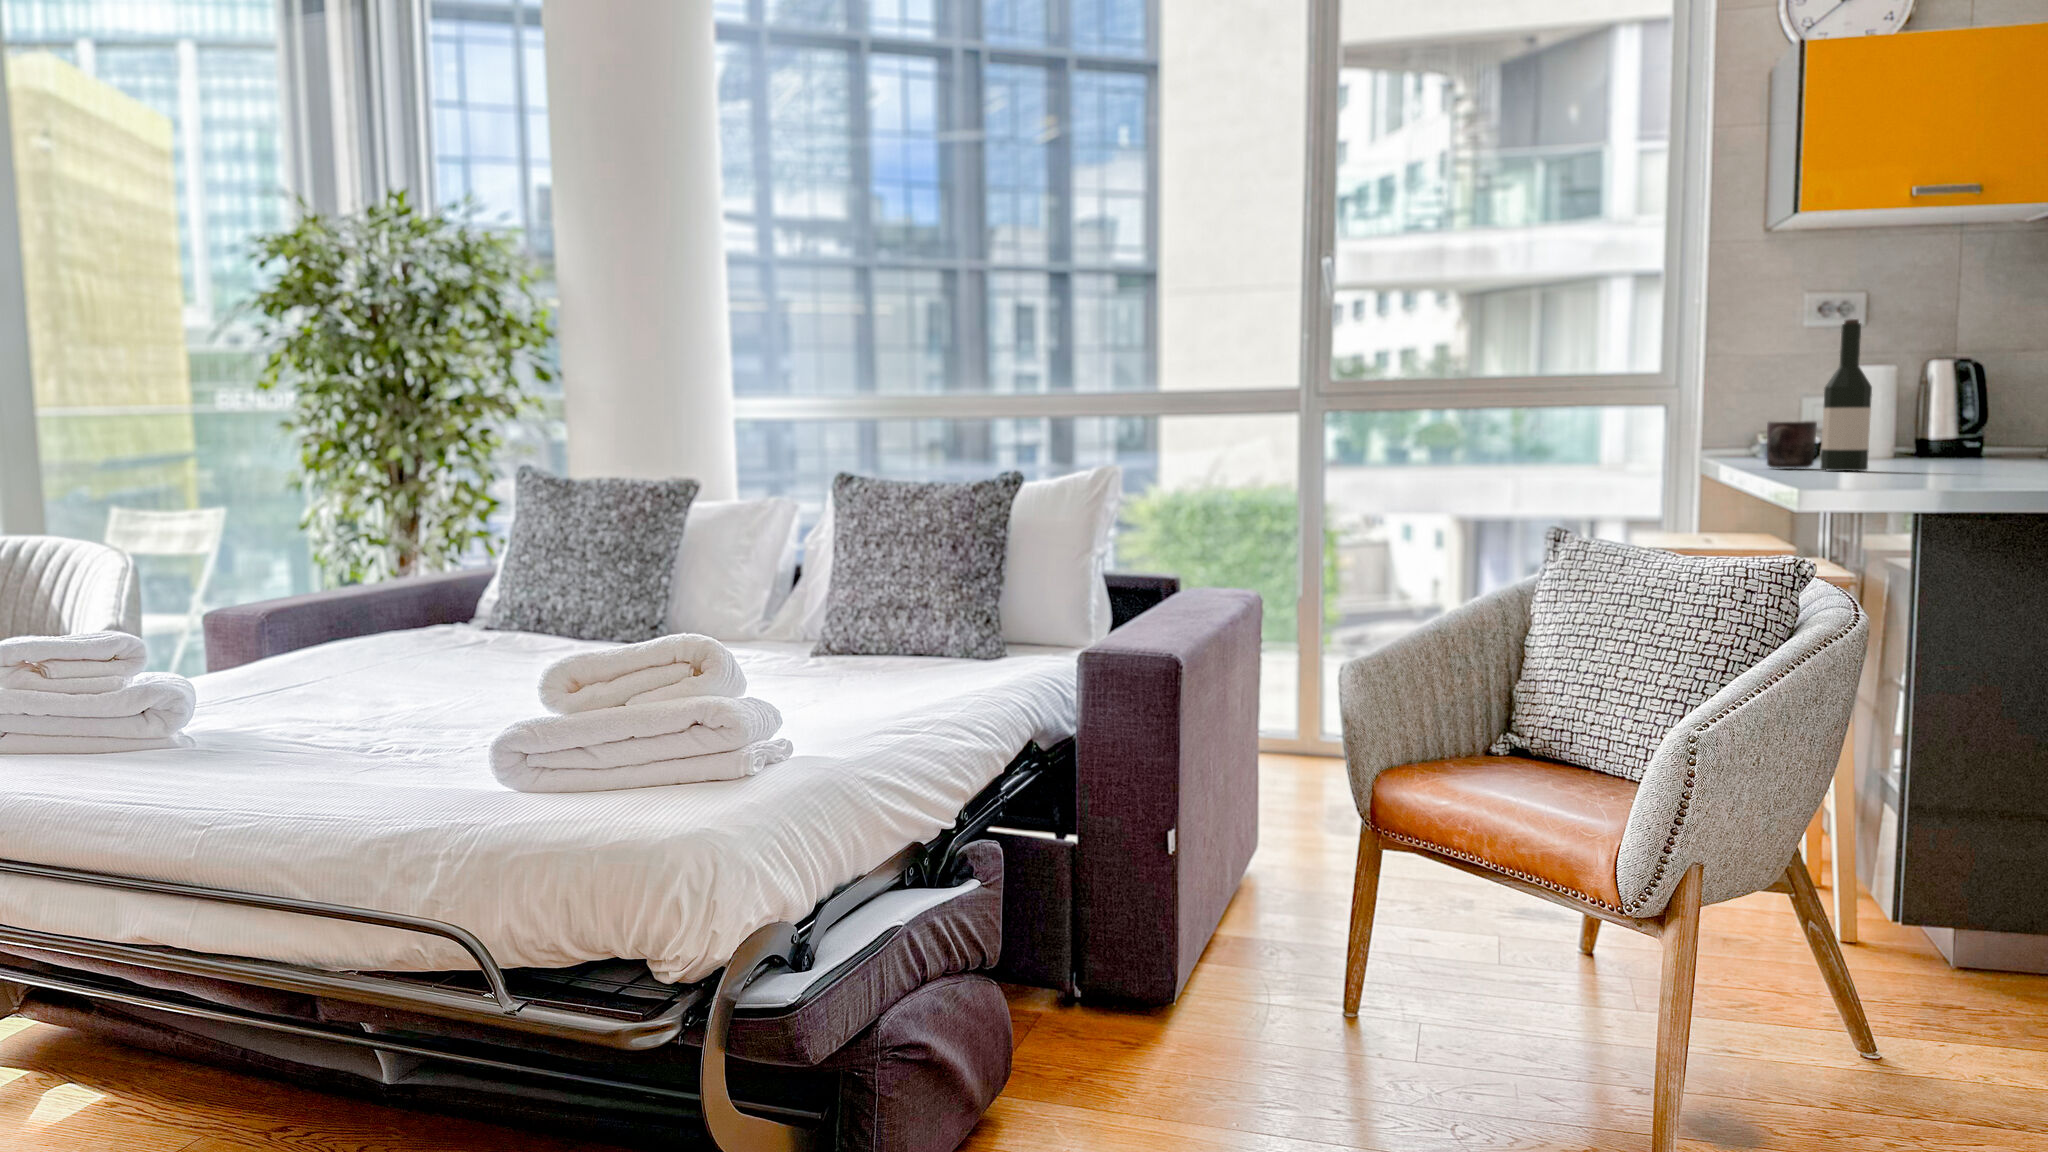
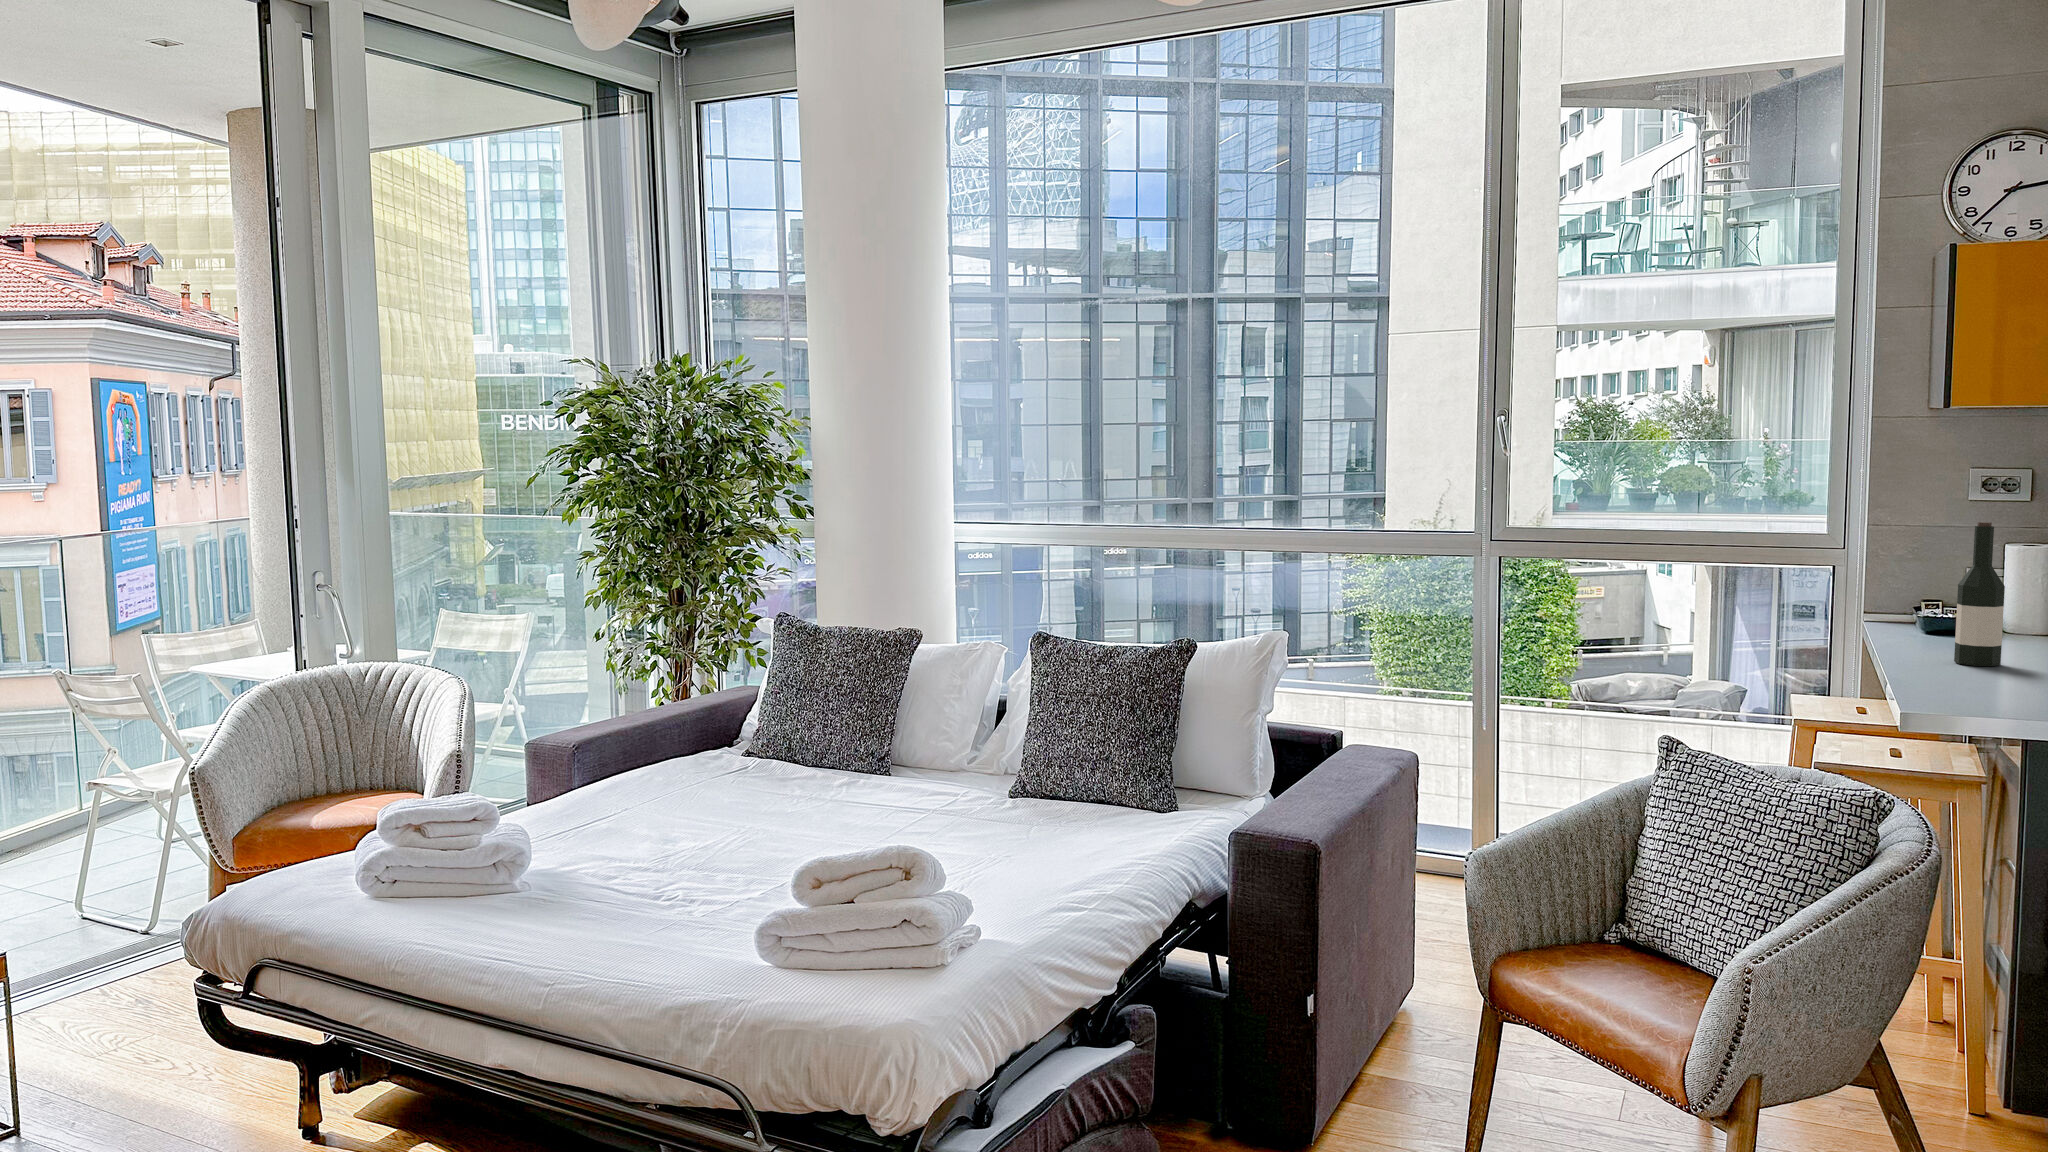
mug: present [1767,421,1817,468] -> none [1908,605,1958,652]

